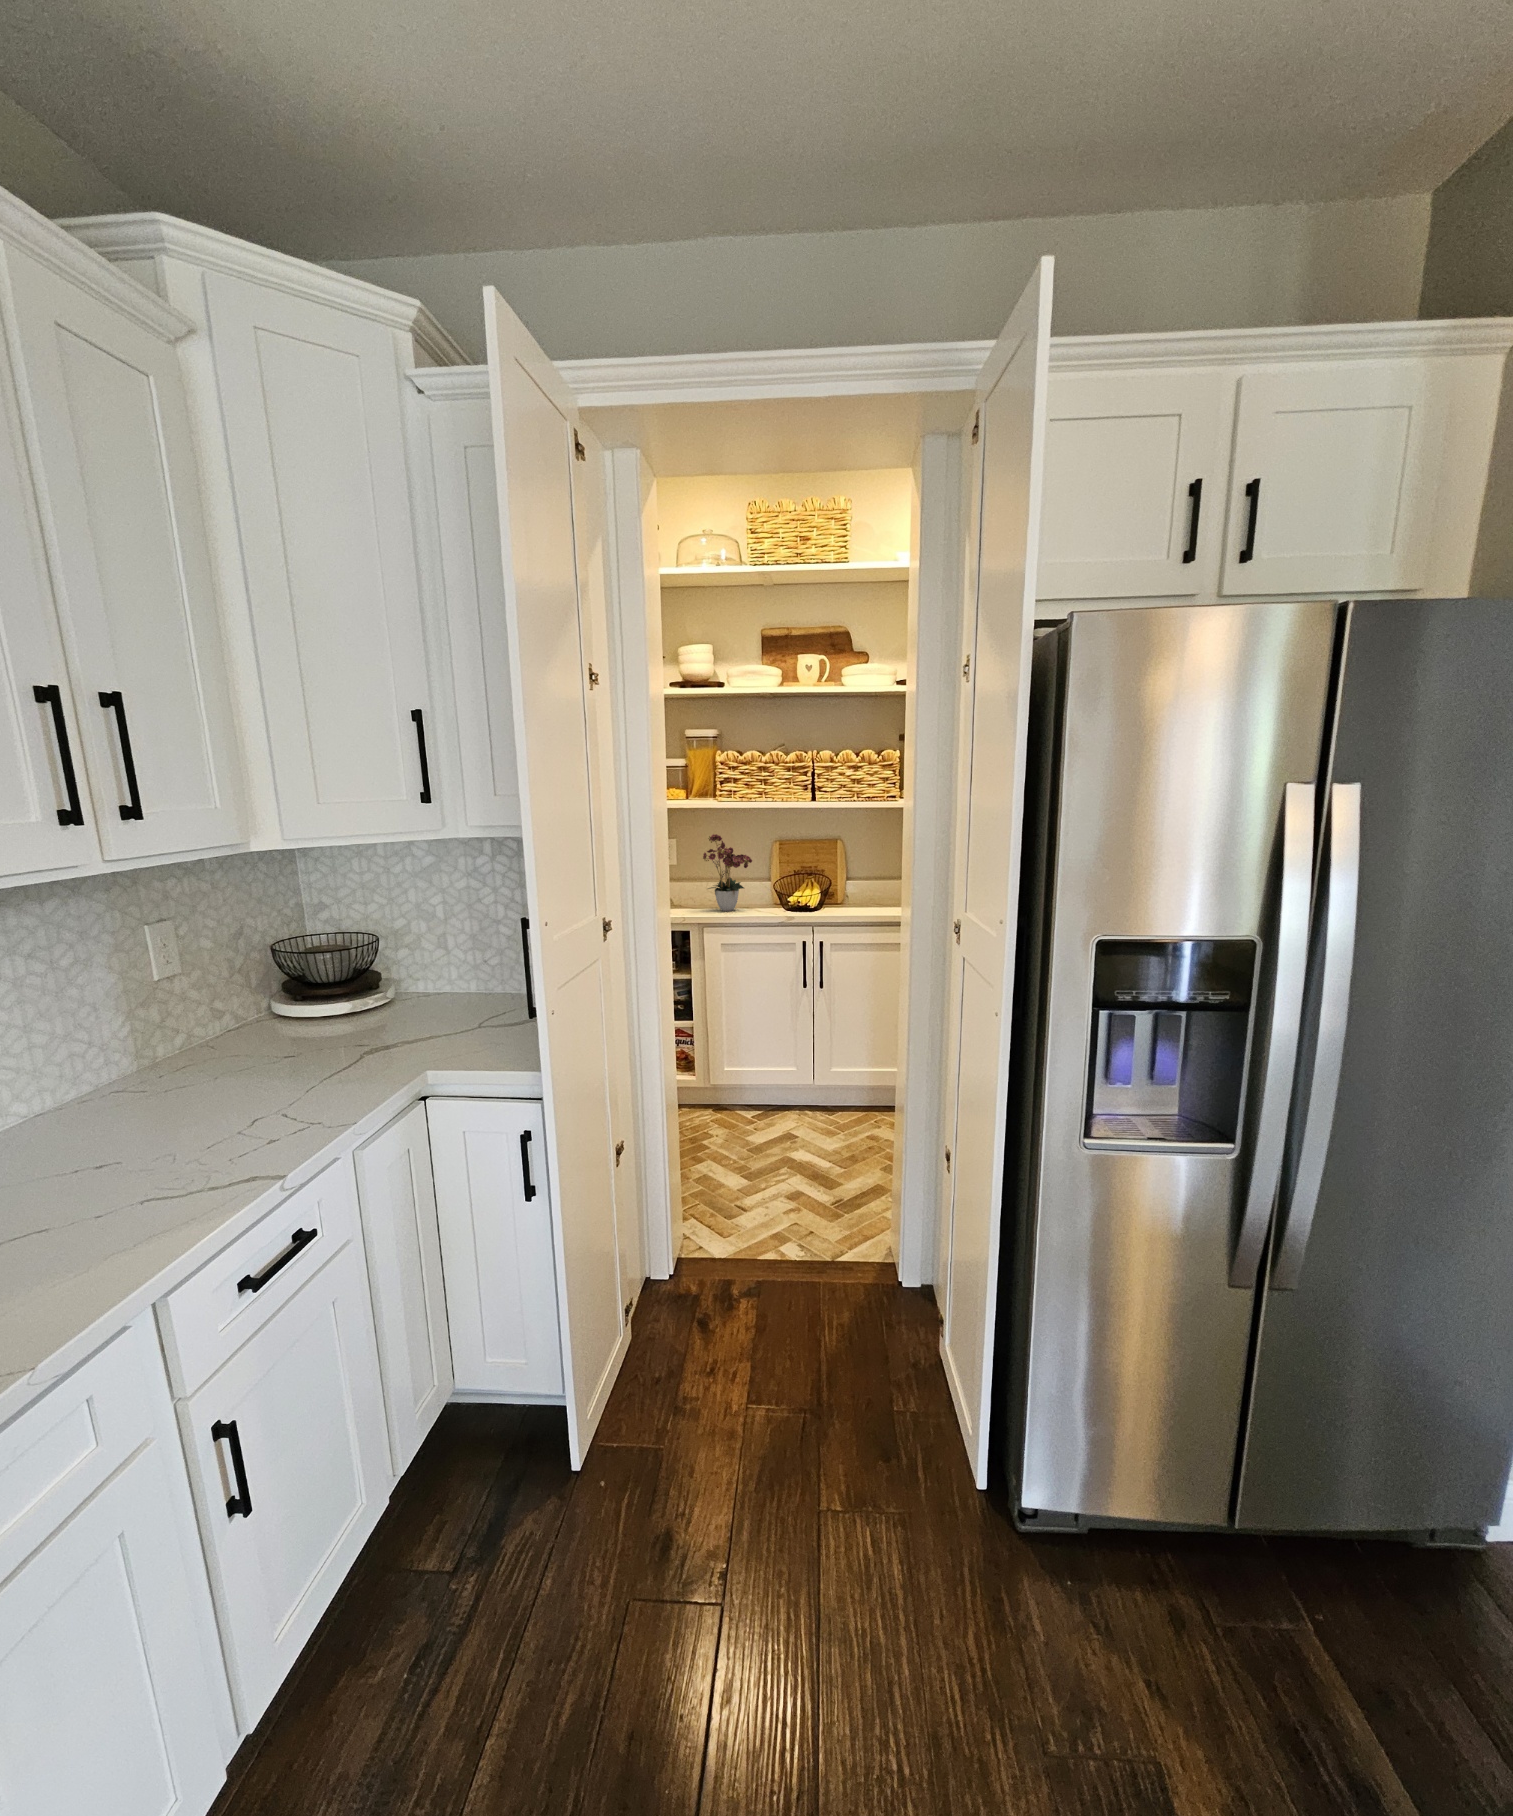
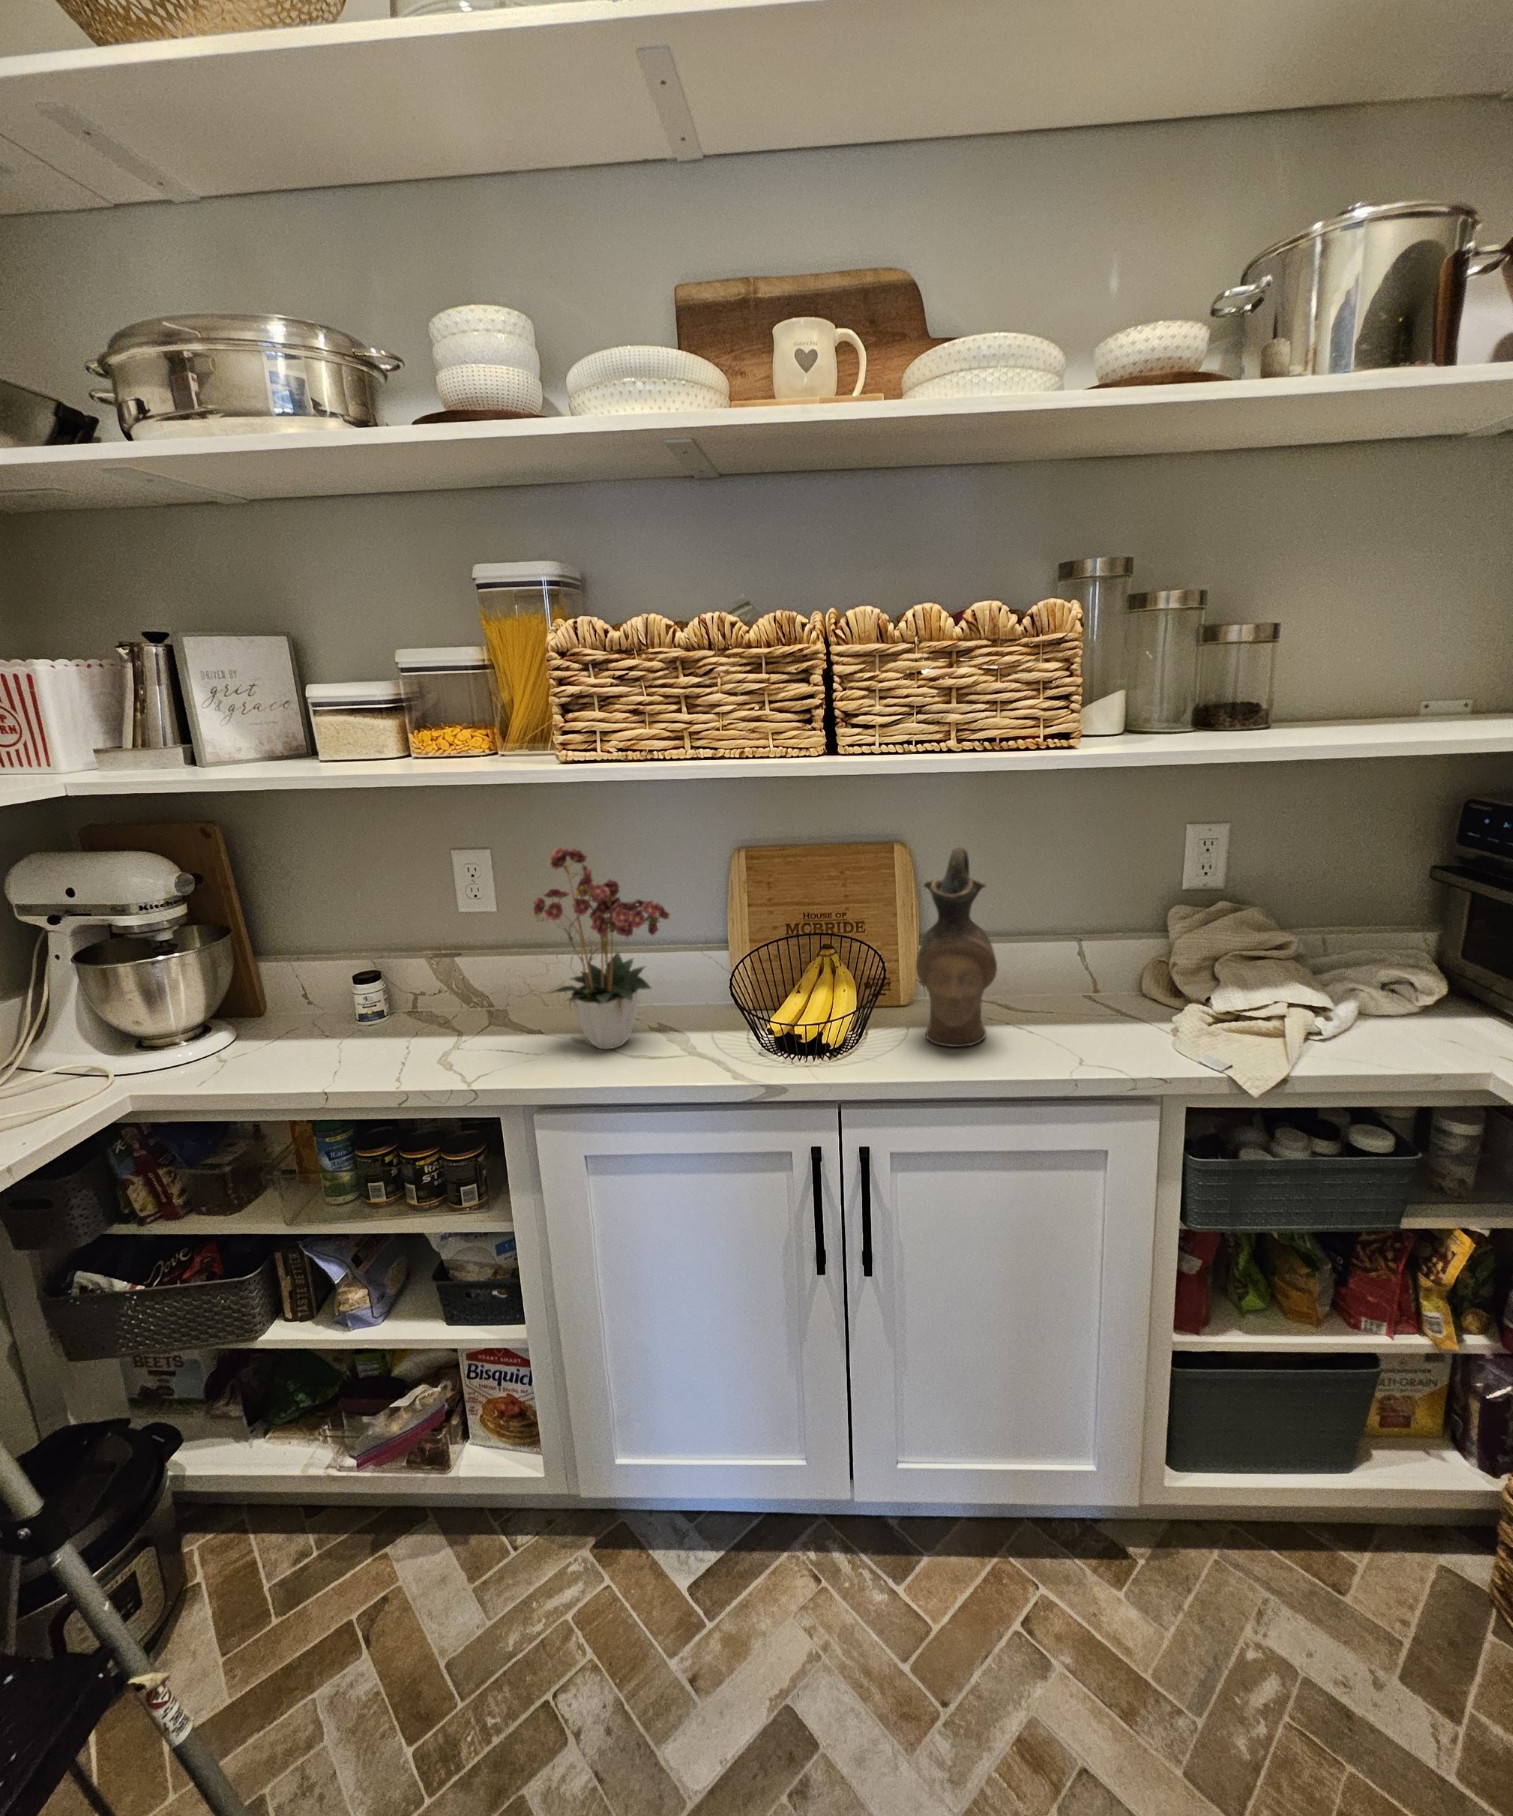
ceramic pitcher: none [842,838,871,910] -> present [916,847,997,1047]

